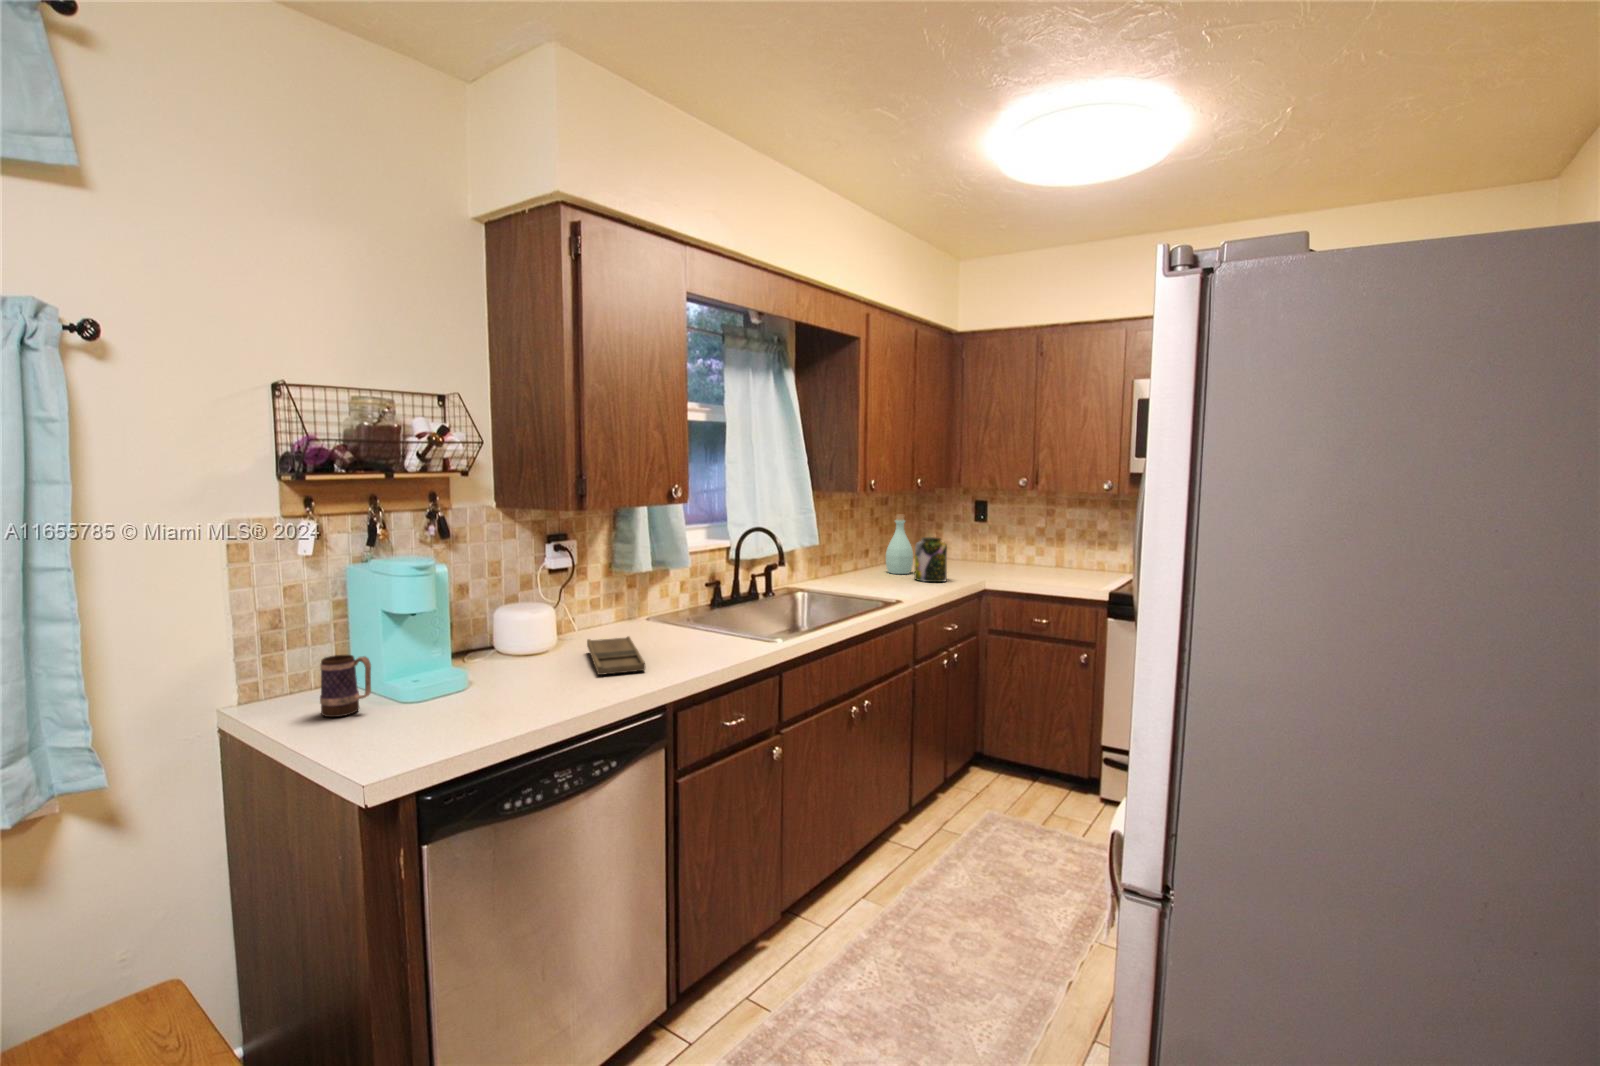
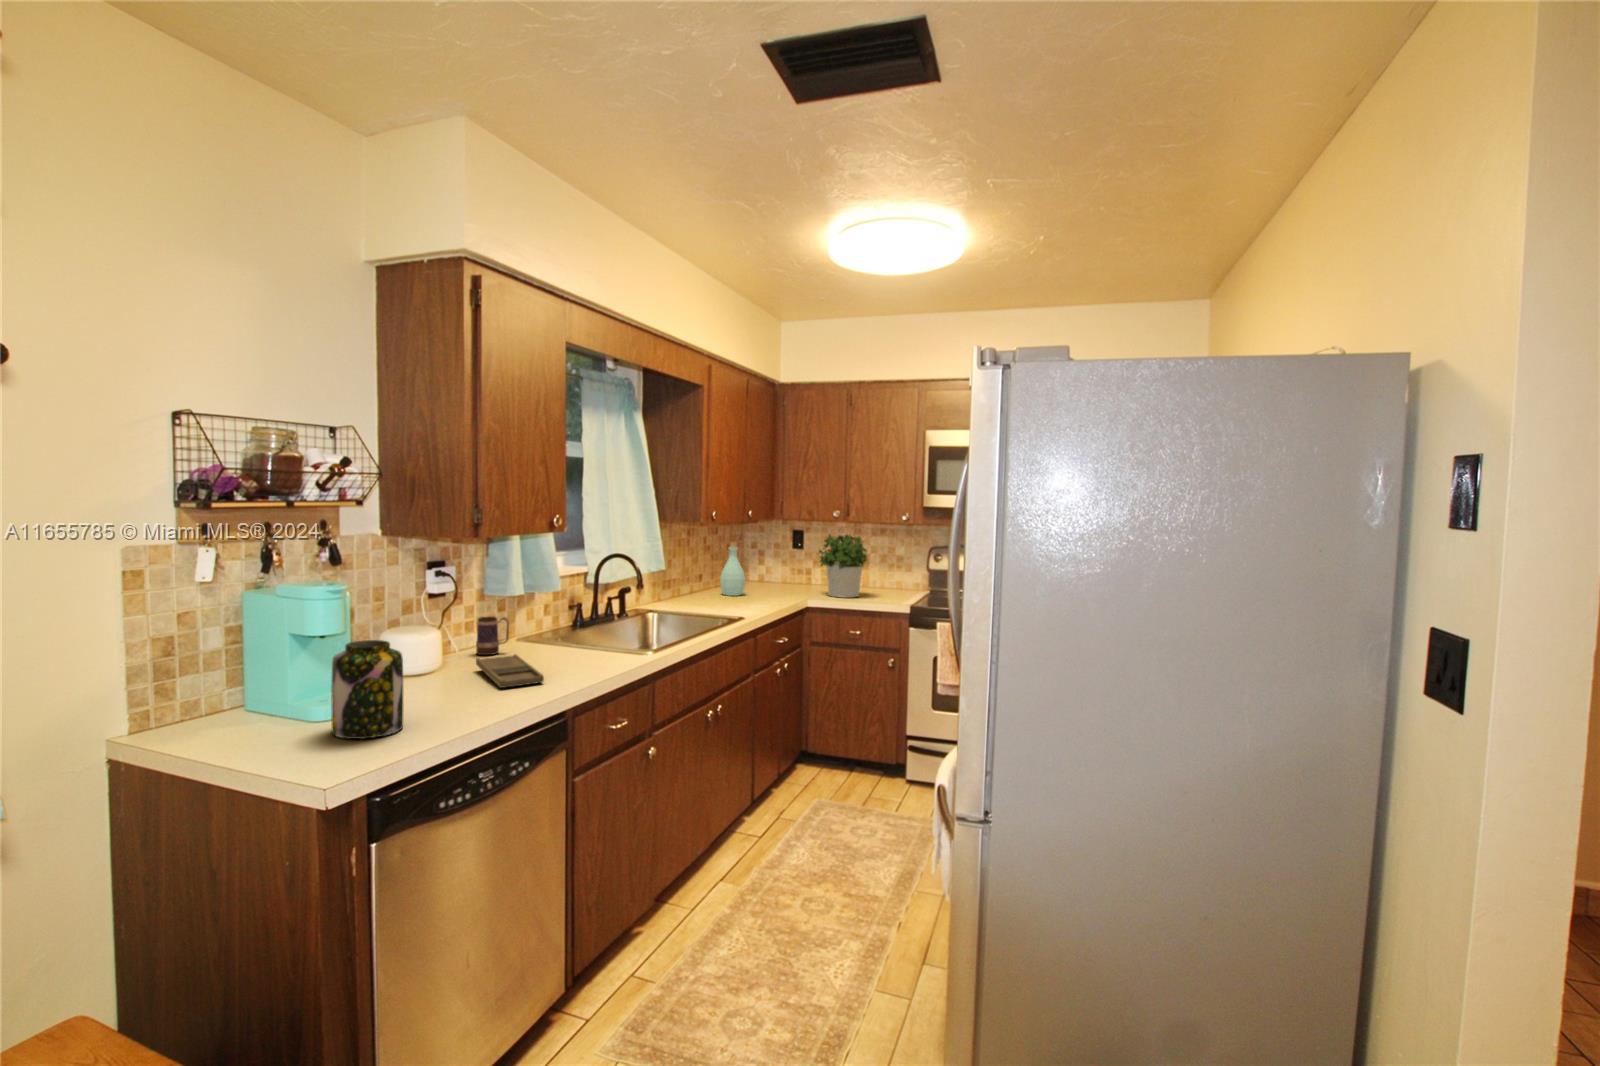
potted plant: none [1000,503,1060,579] -> present [819,534,867,598]
jar: present [914,537,947,582] -> present [331,640,403,739]
mug: present [320,655,371,717] -> present [476,617,509,655]

